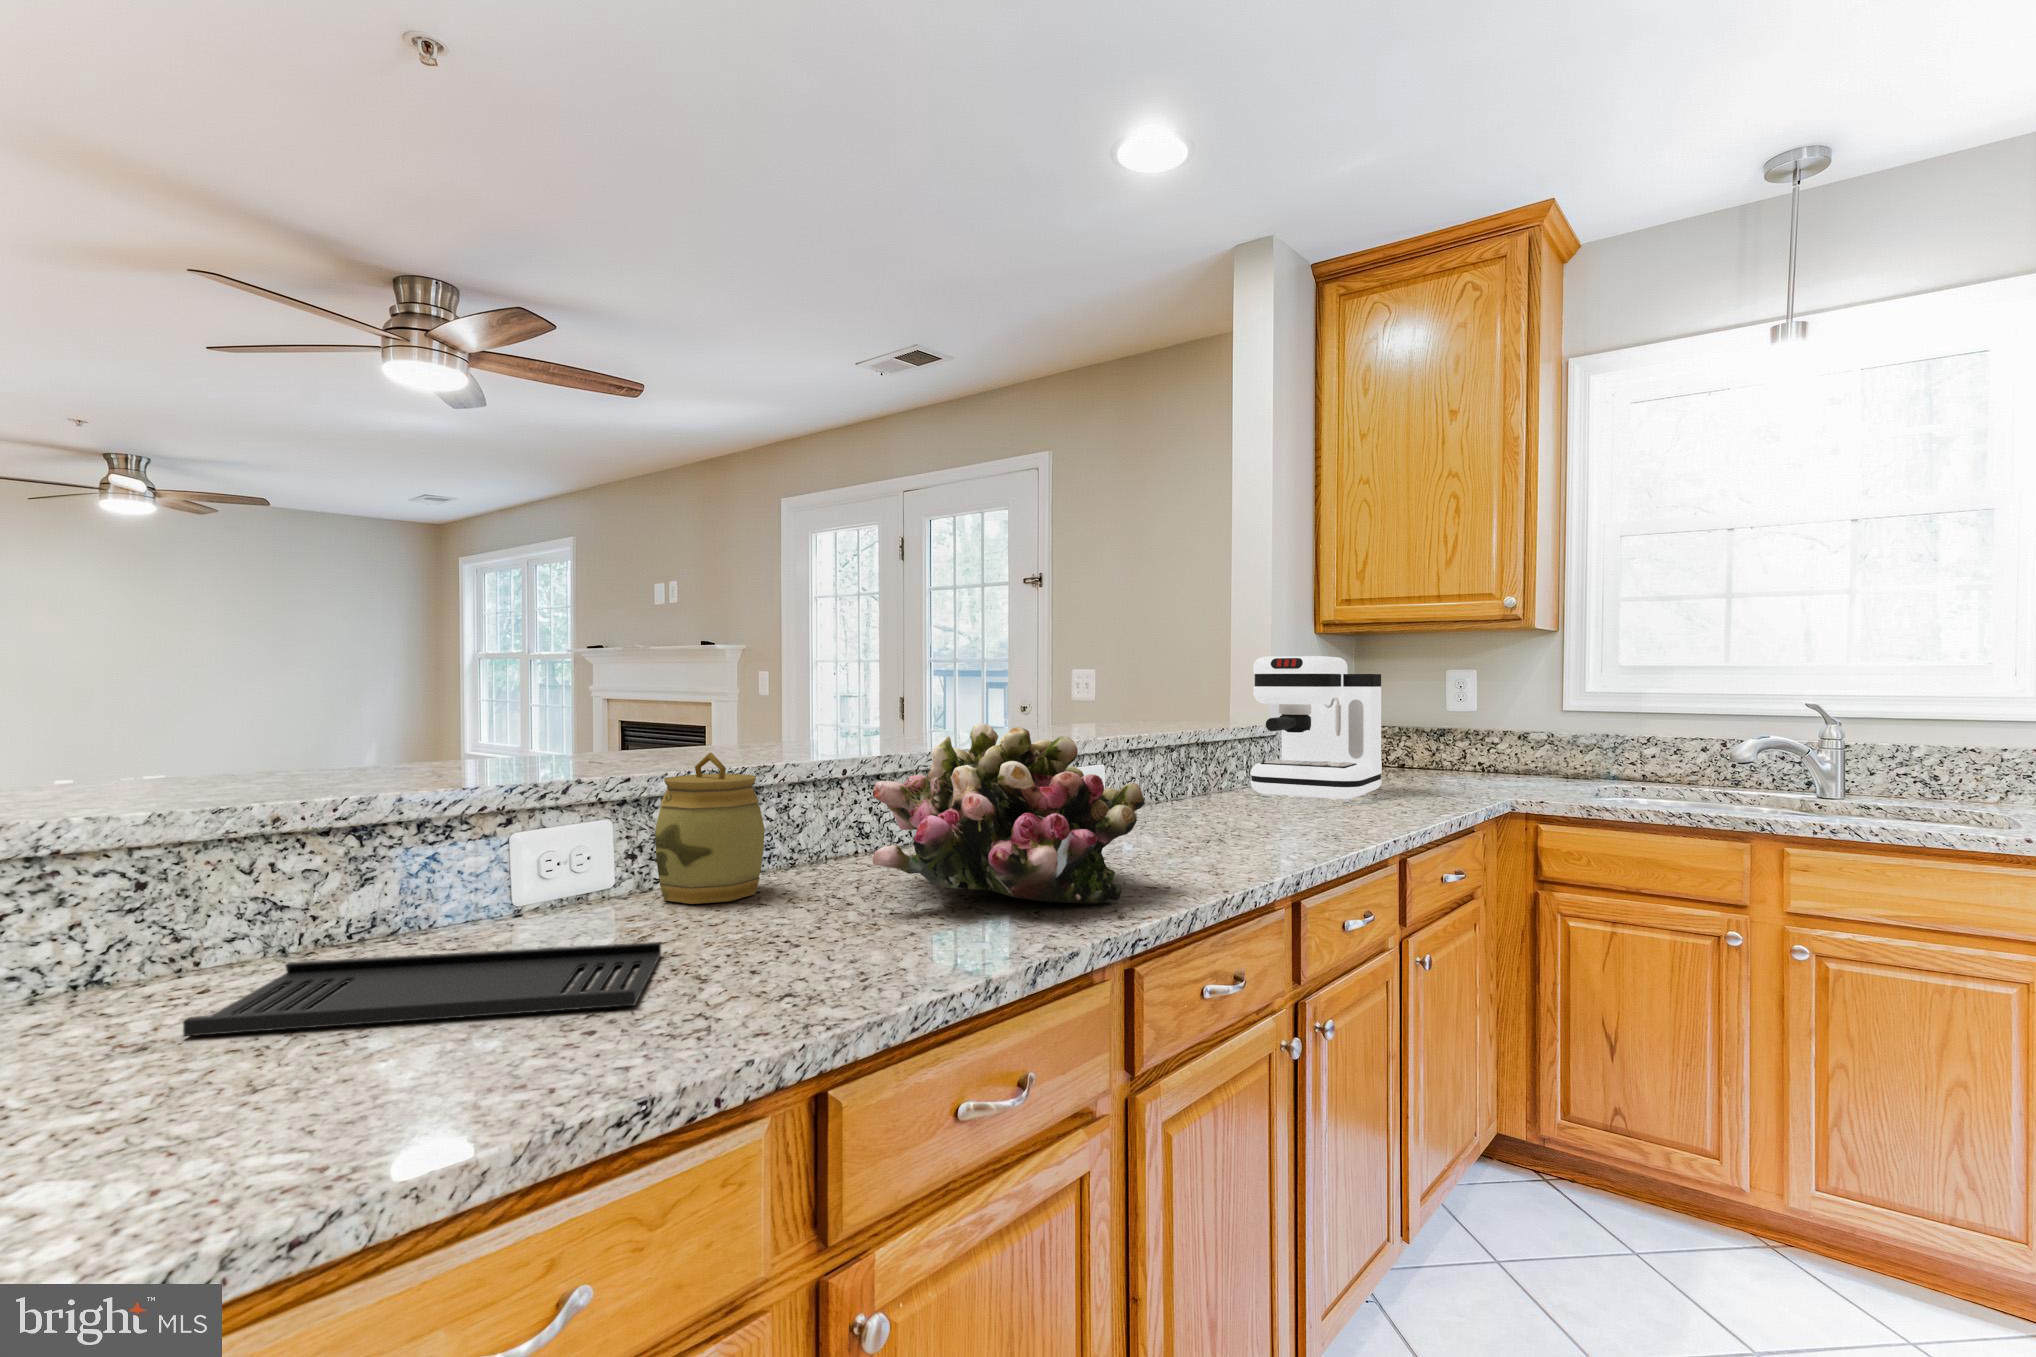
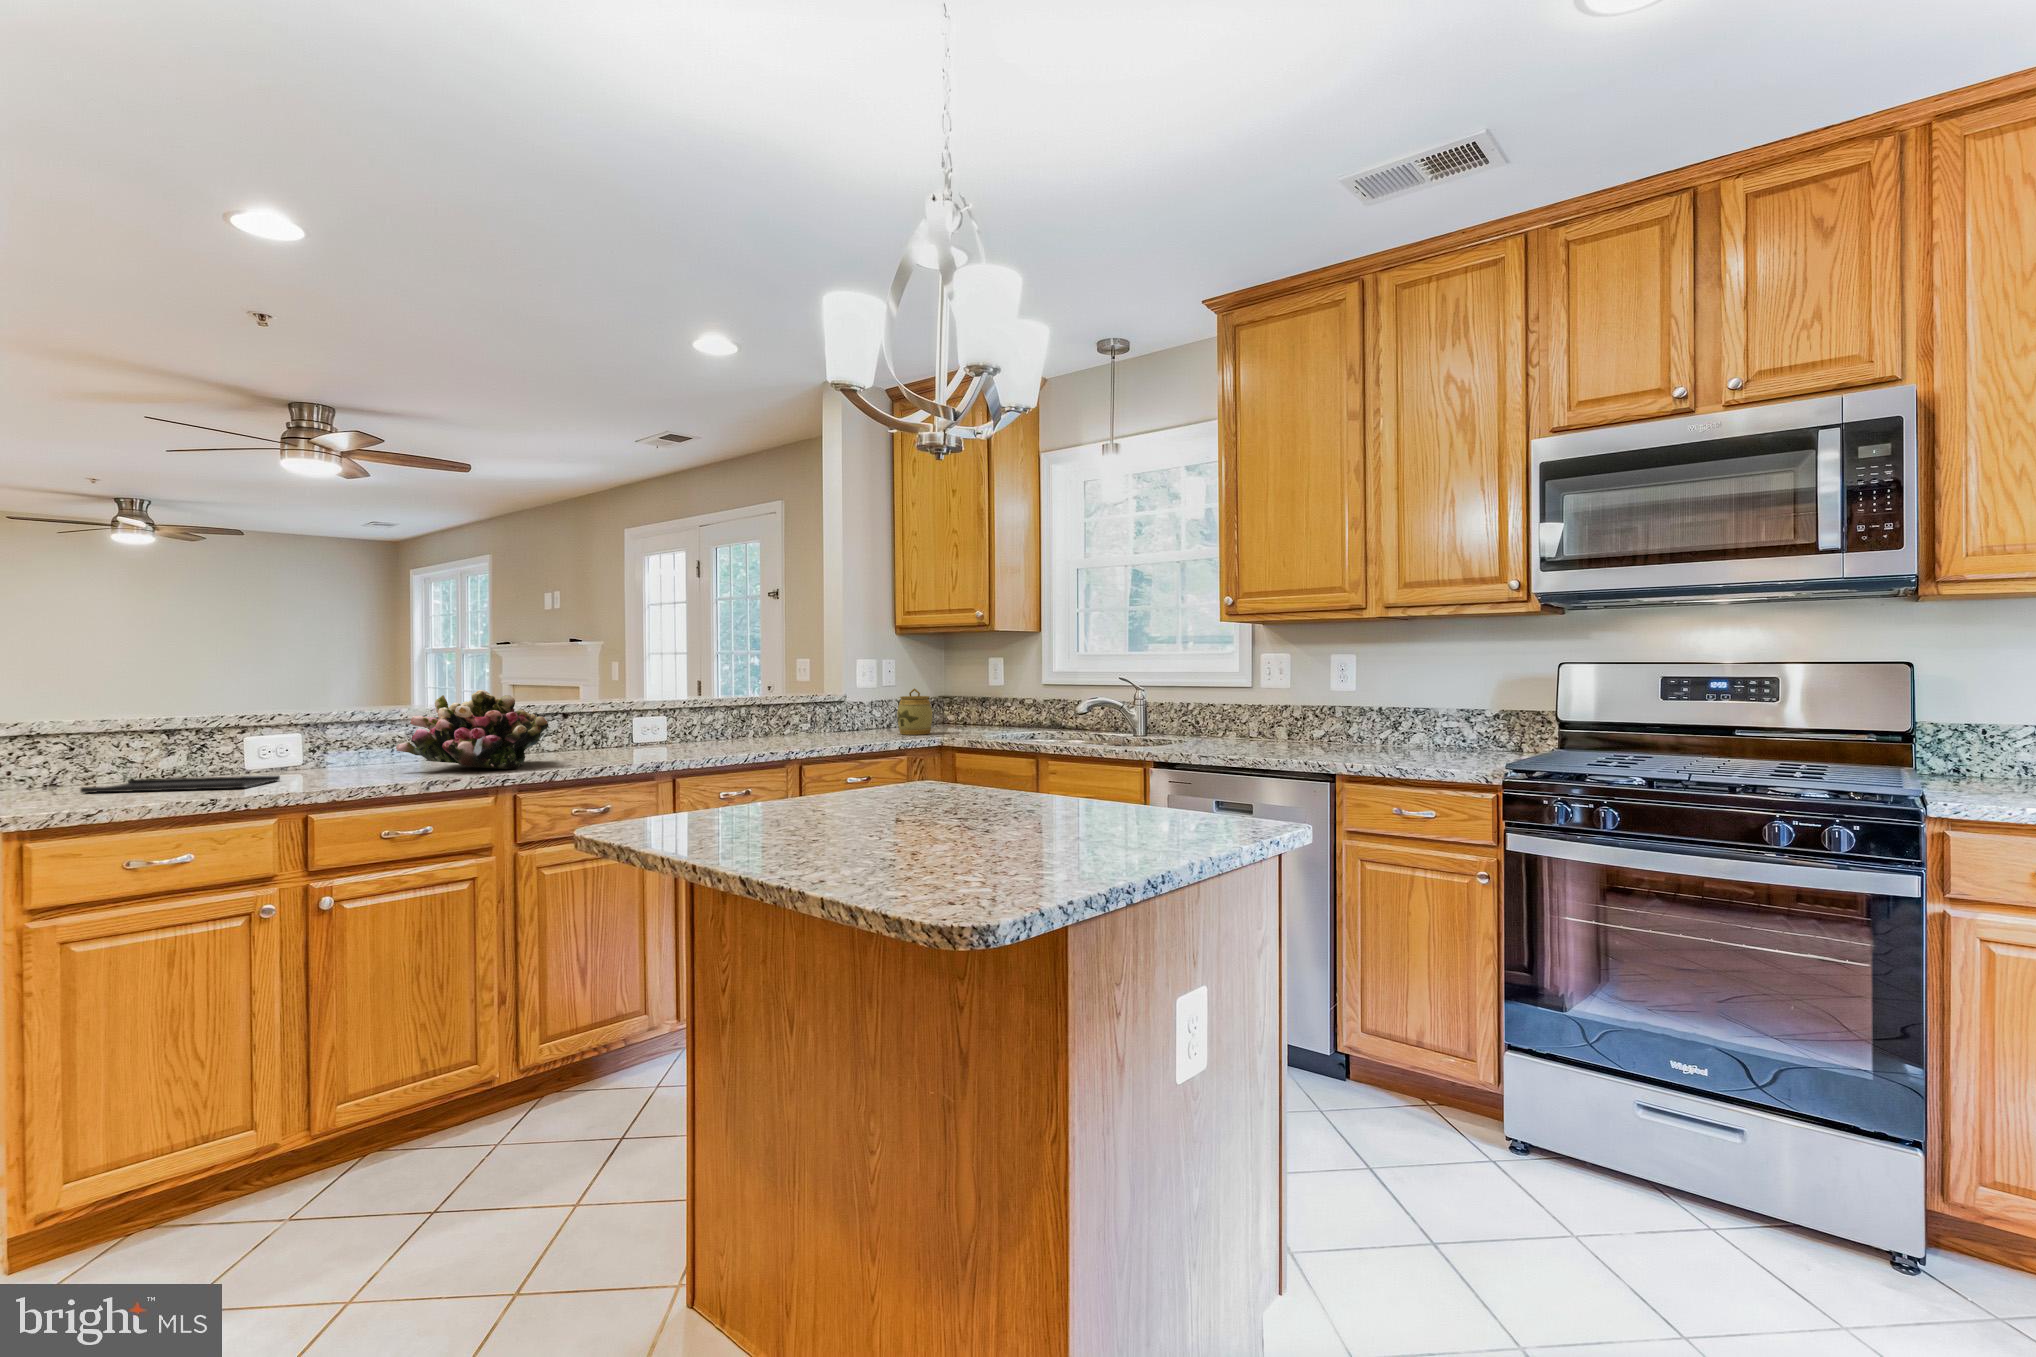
coffee maker: present [1251,656,1382,802] -> none [770,651,865,738]
jar: present [655,753,765,904] -> present [897,688,932,735]

